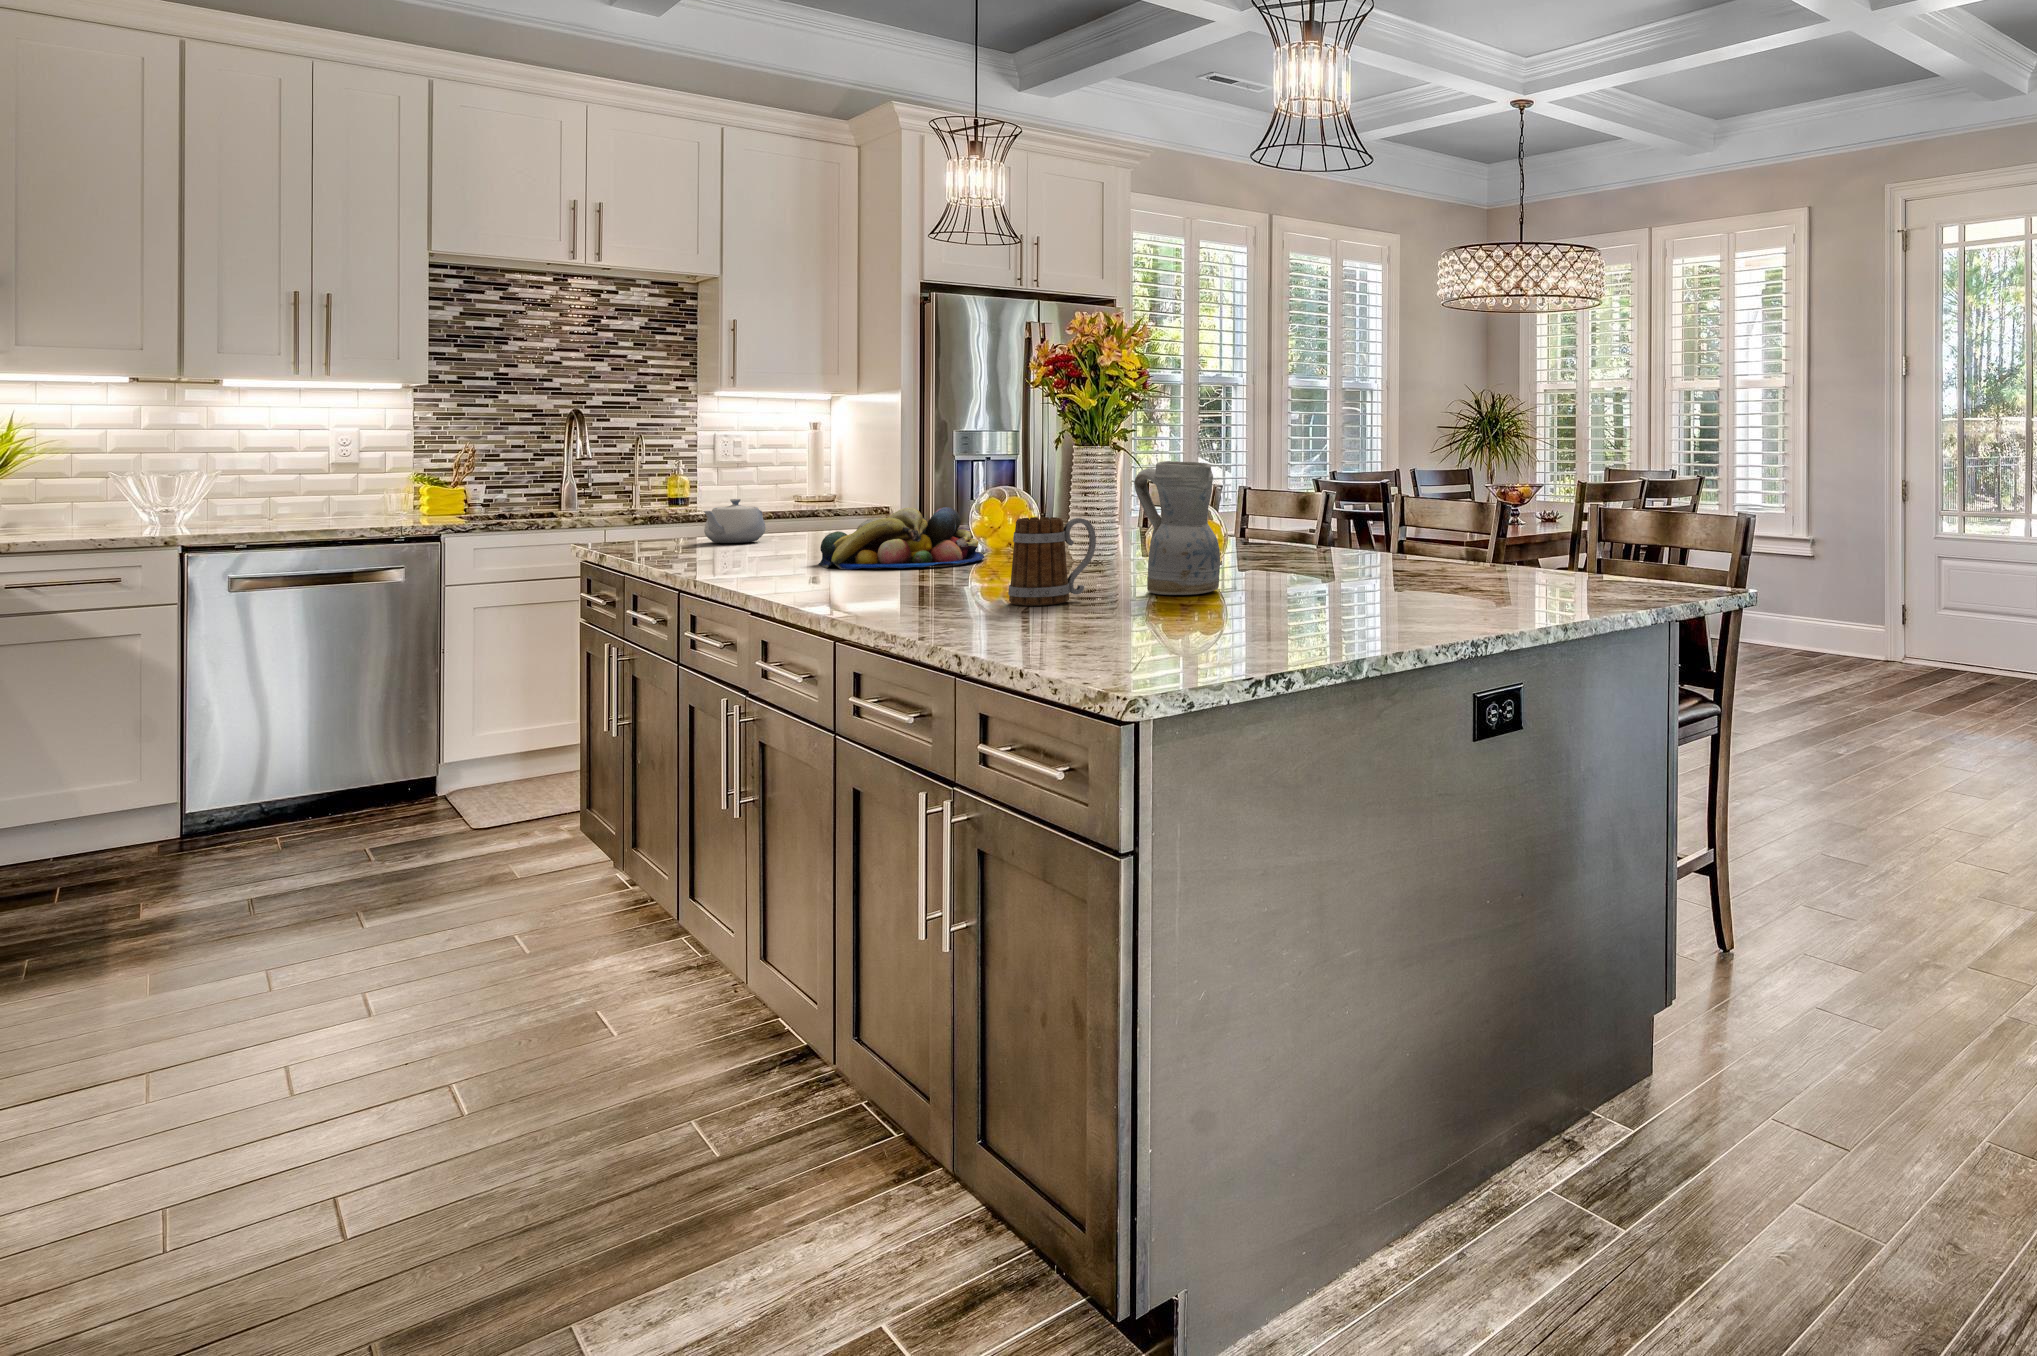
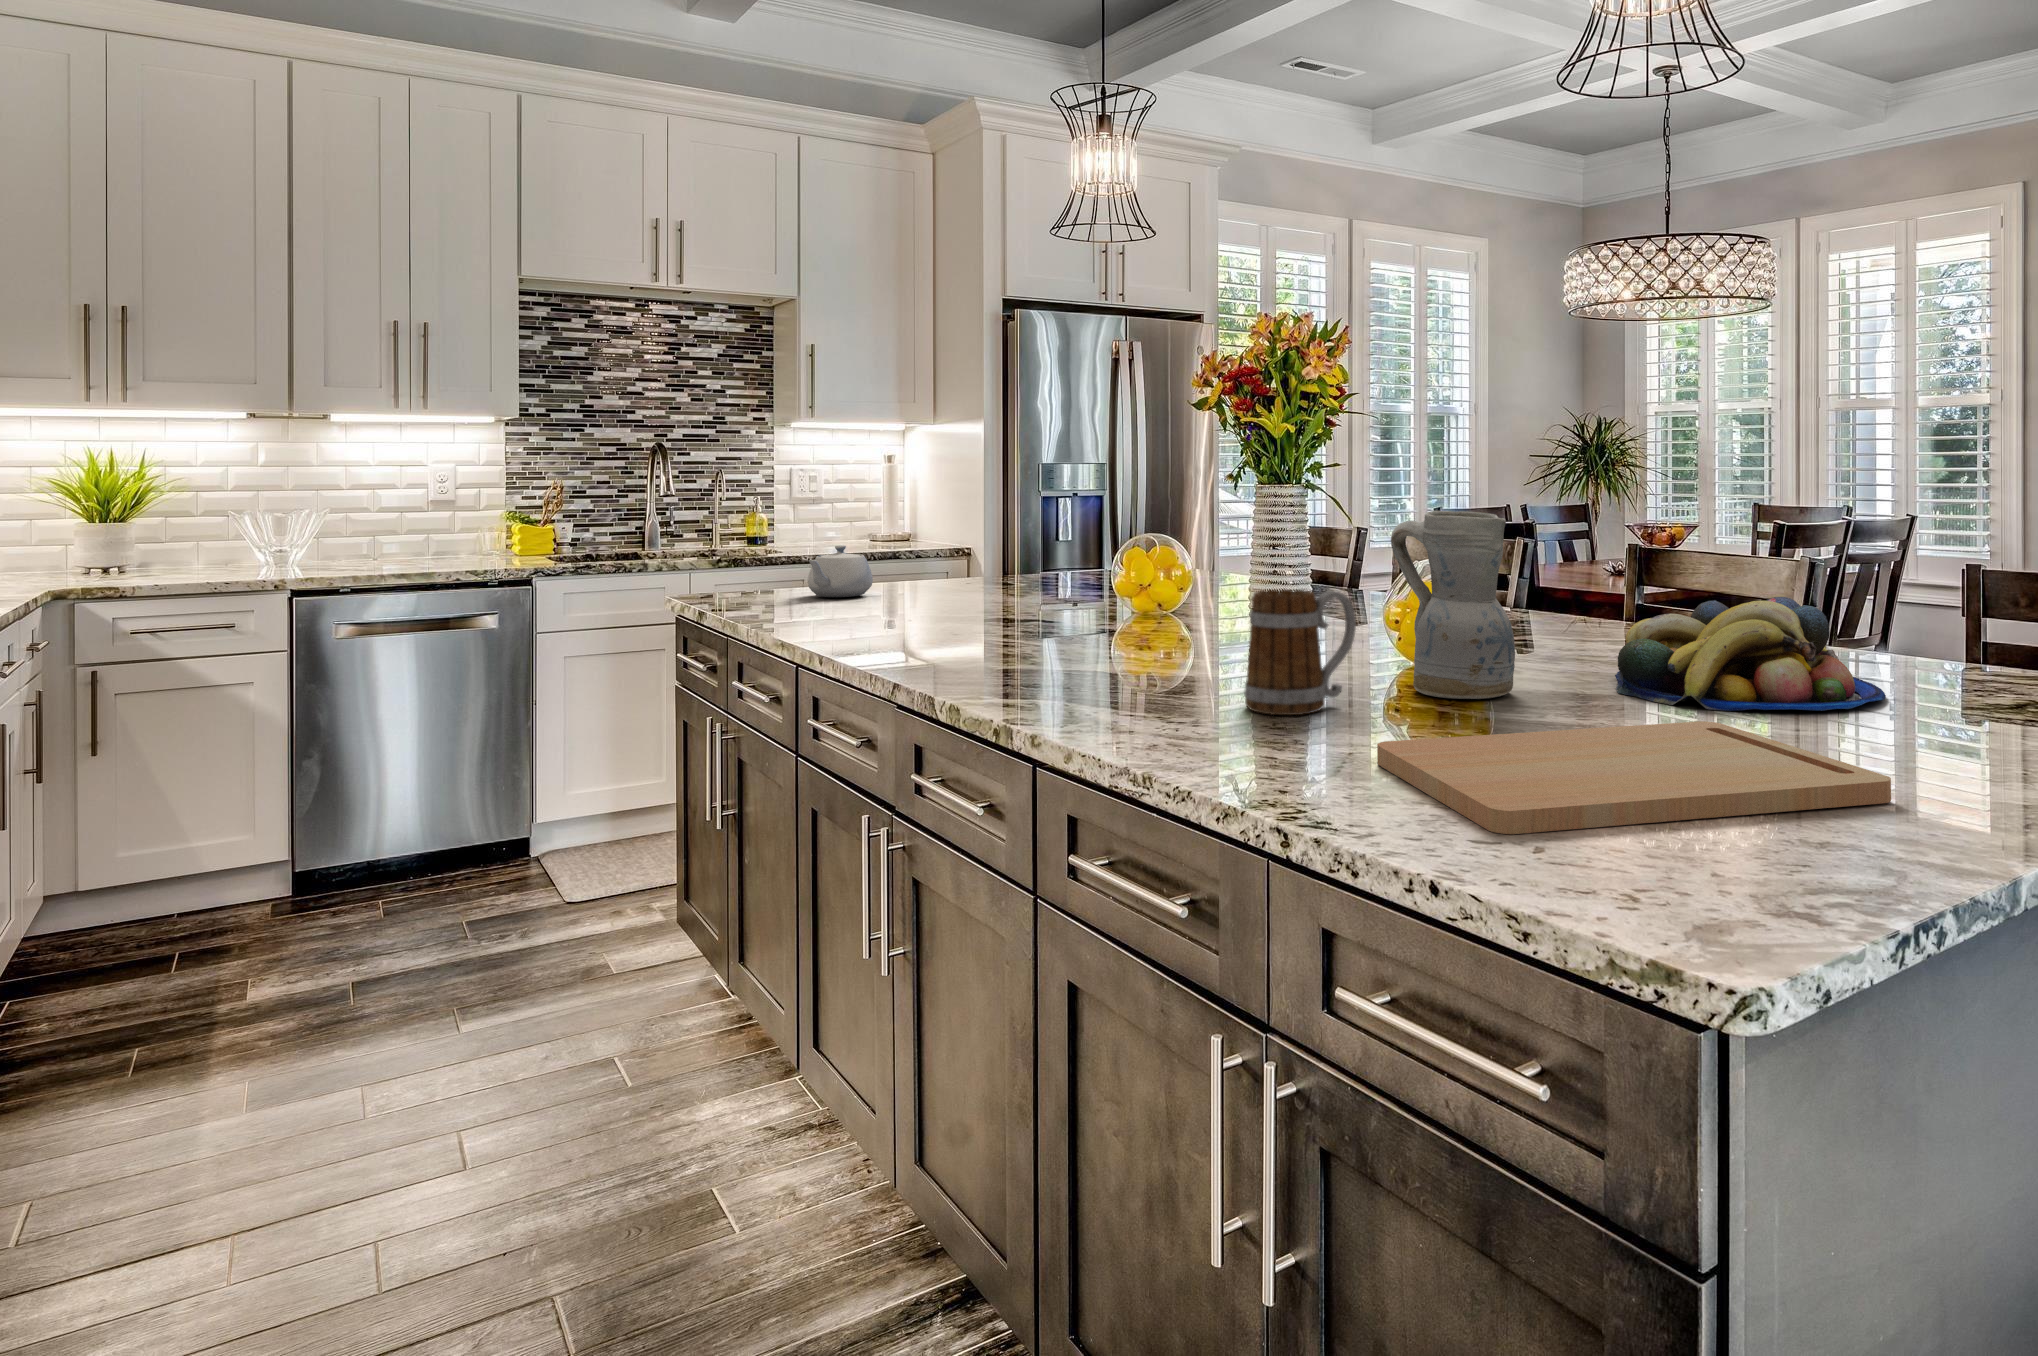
fruit bowl: present [819,507,984,569] -> present [1615,597,1886,711]
cutting board: none [1068,599,1376,655] -> present [1377,721,1891,834]

